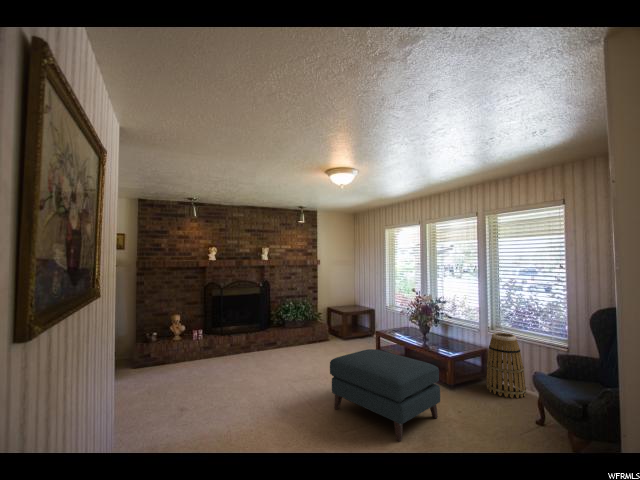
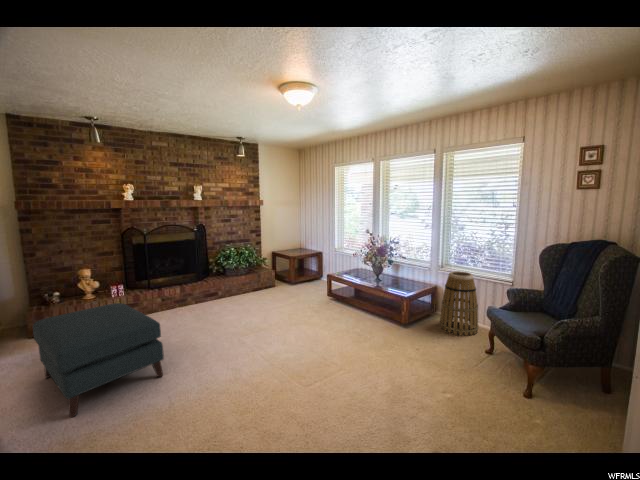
ottoman: present [330,349,440,441] -> present [33,303,164,417]

